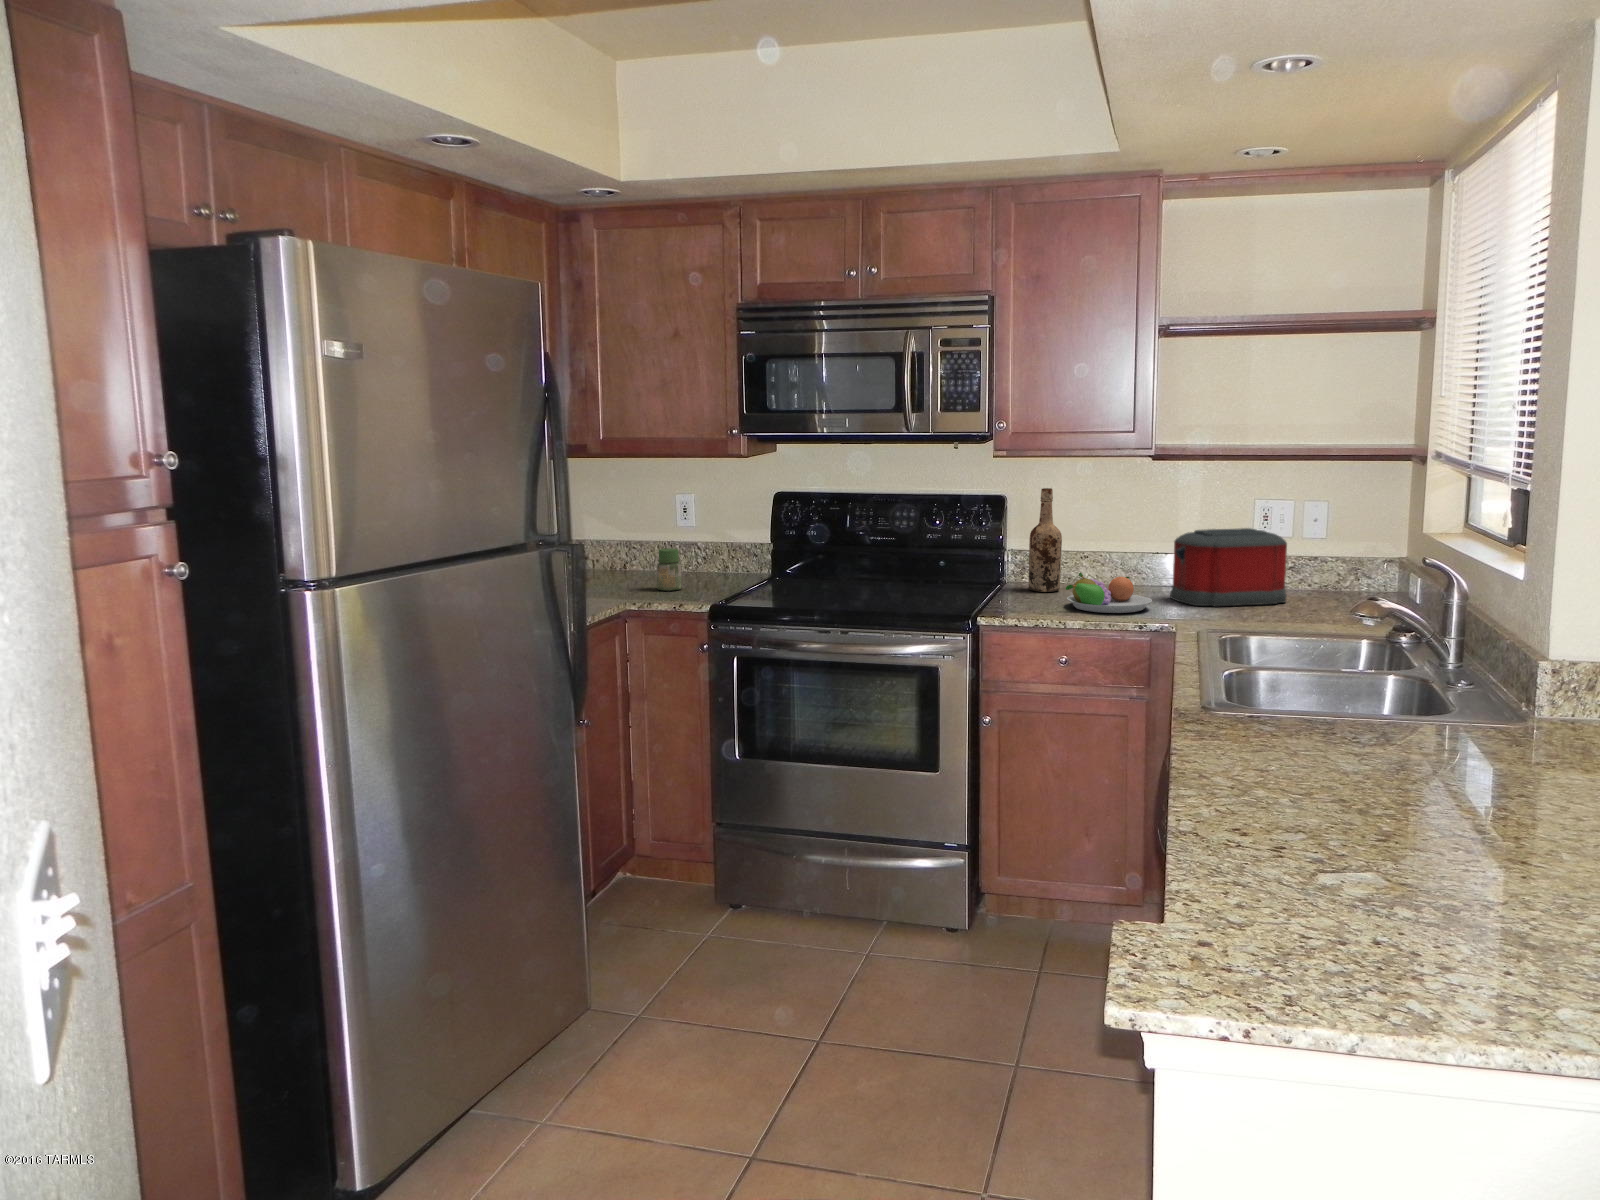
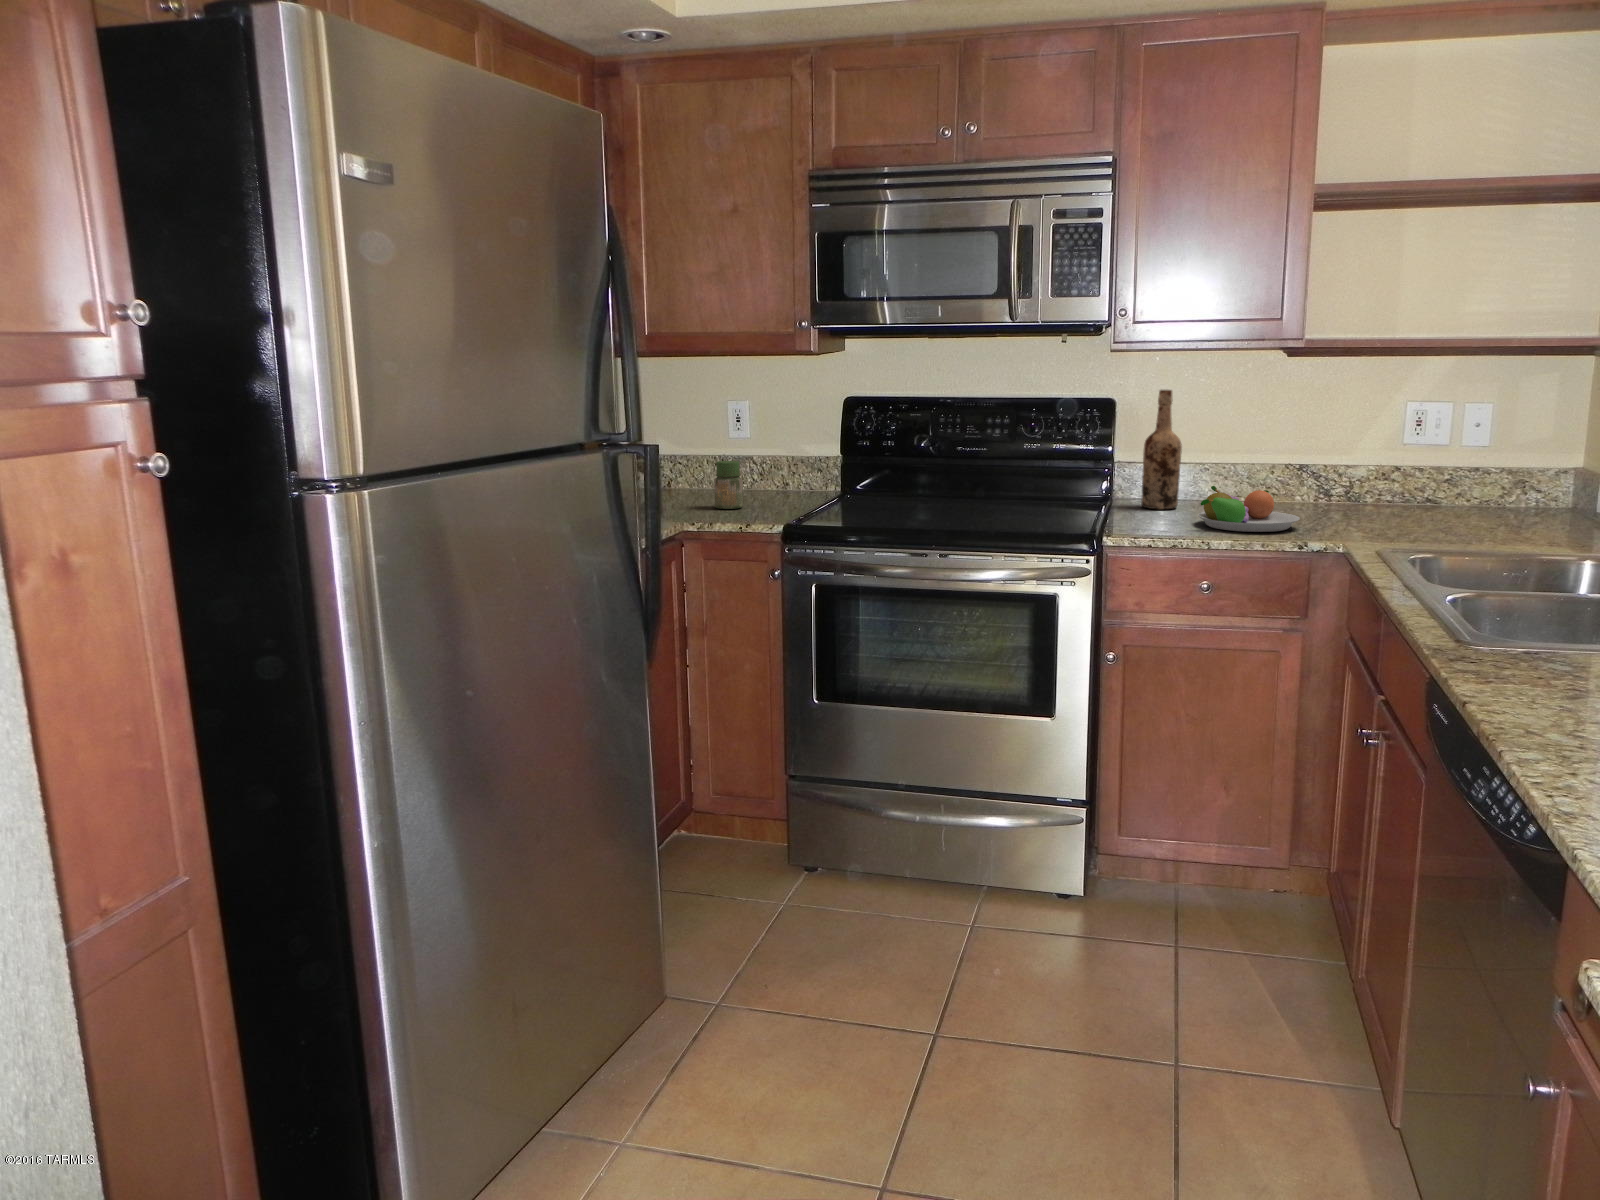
toaster: present [1170,528,1287,606] -> none [1309,435,1451,524]

